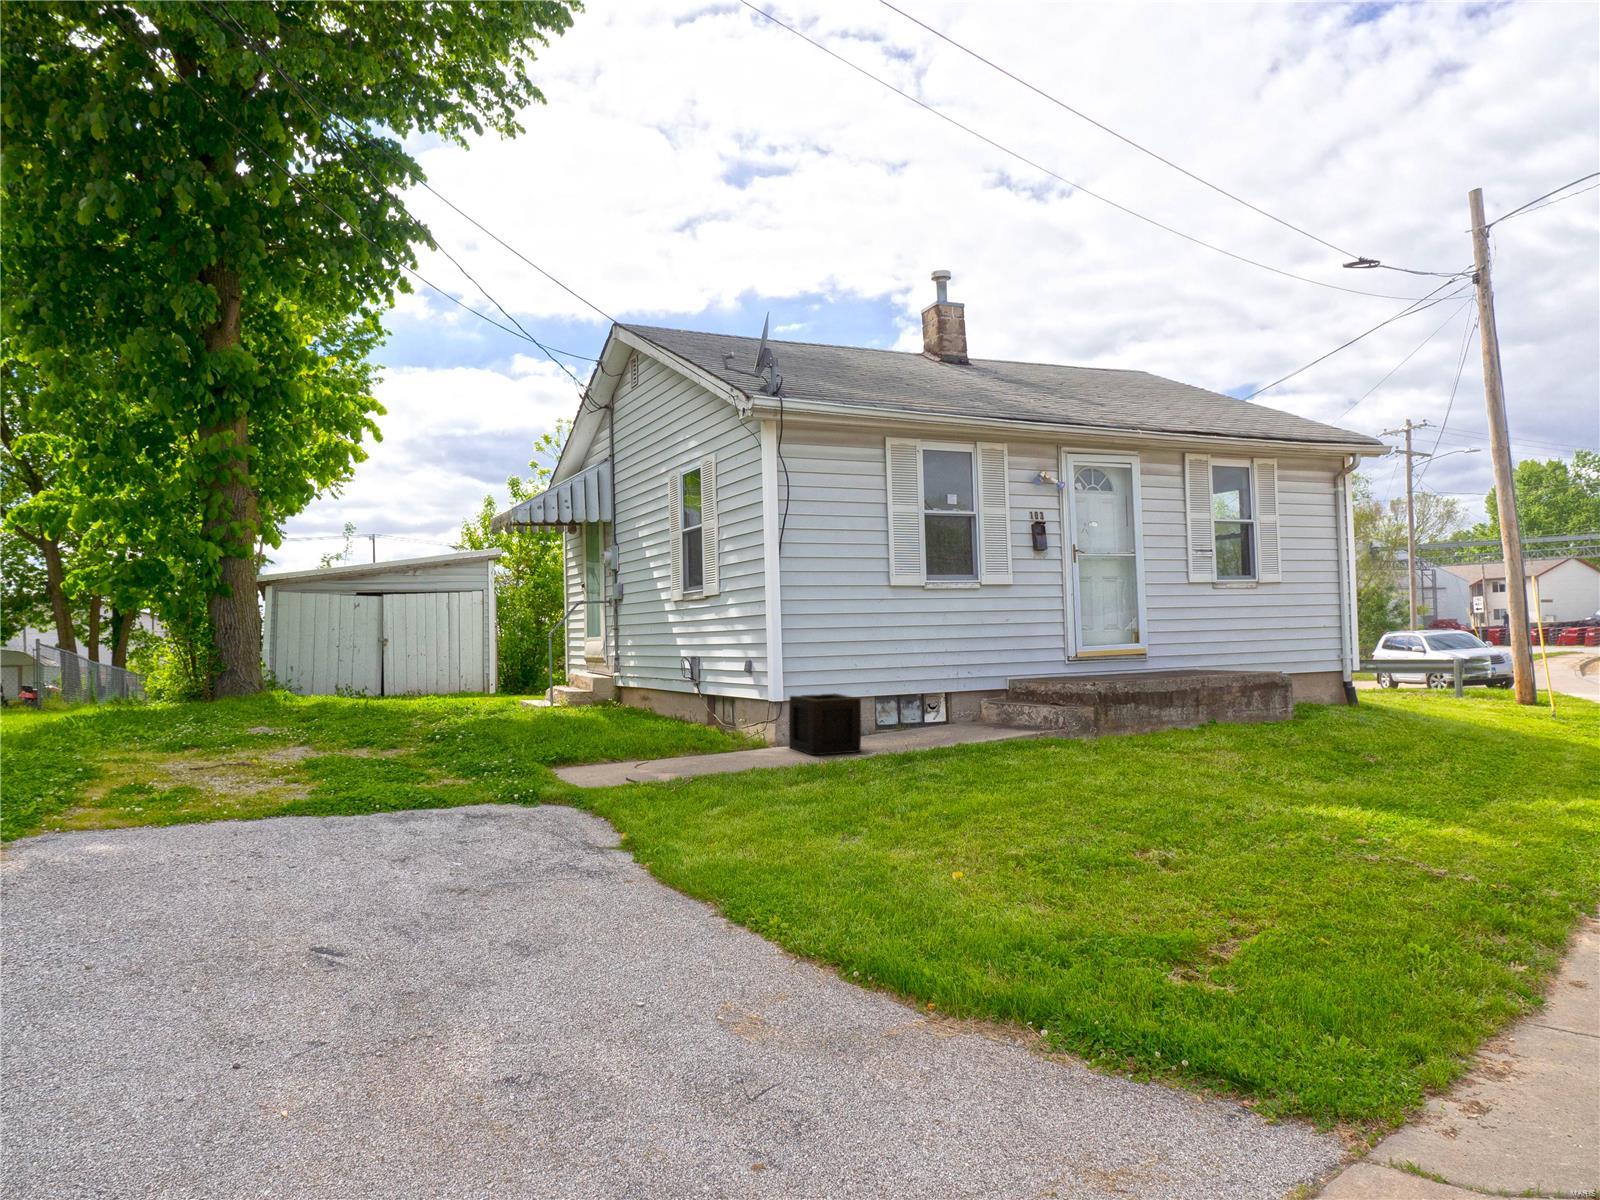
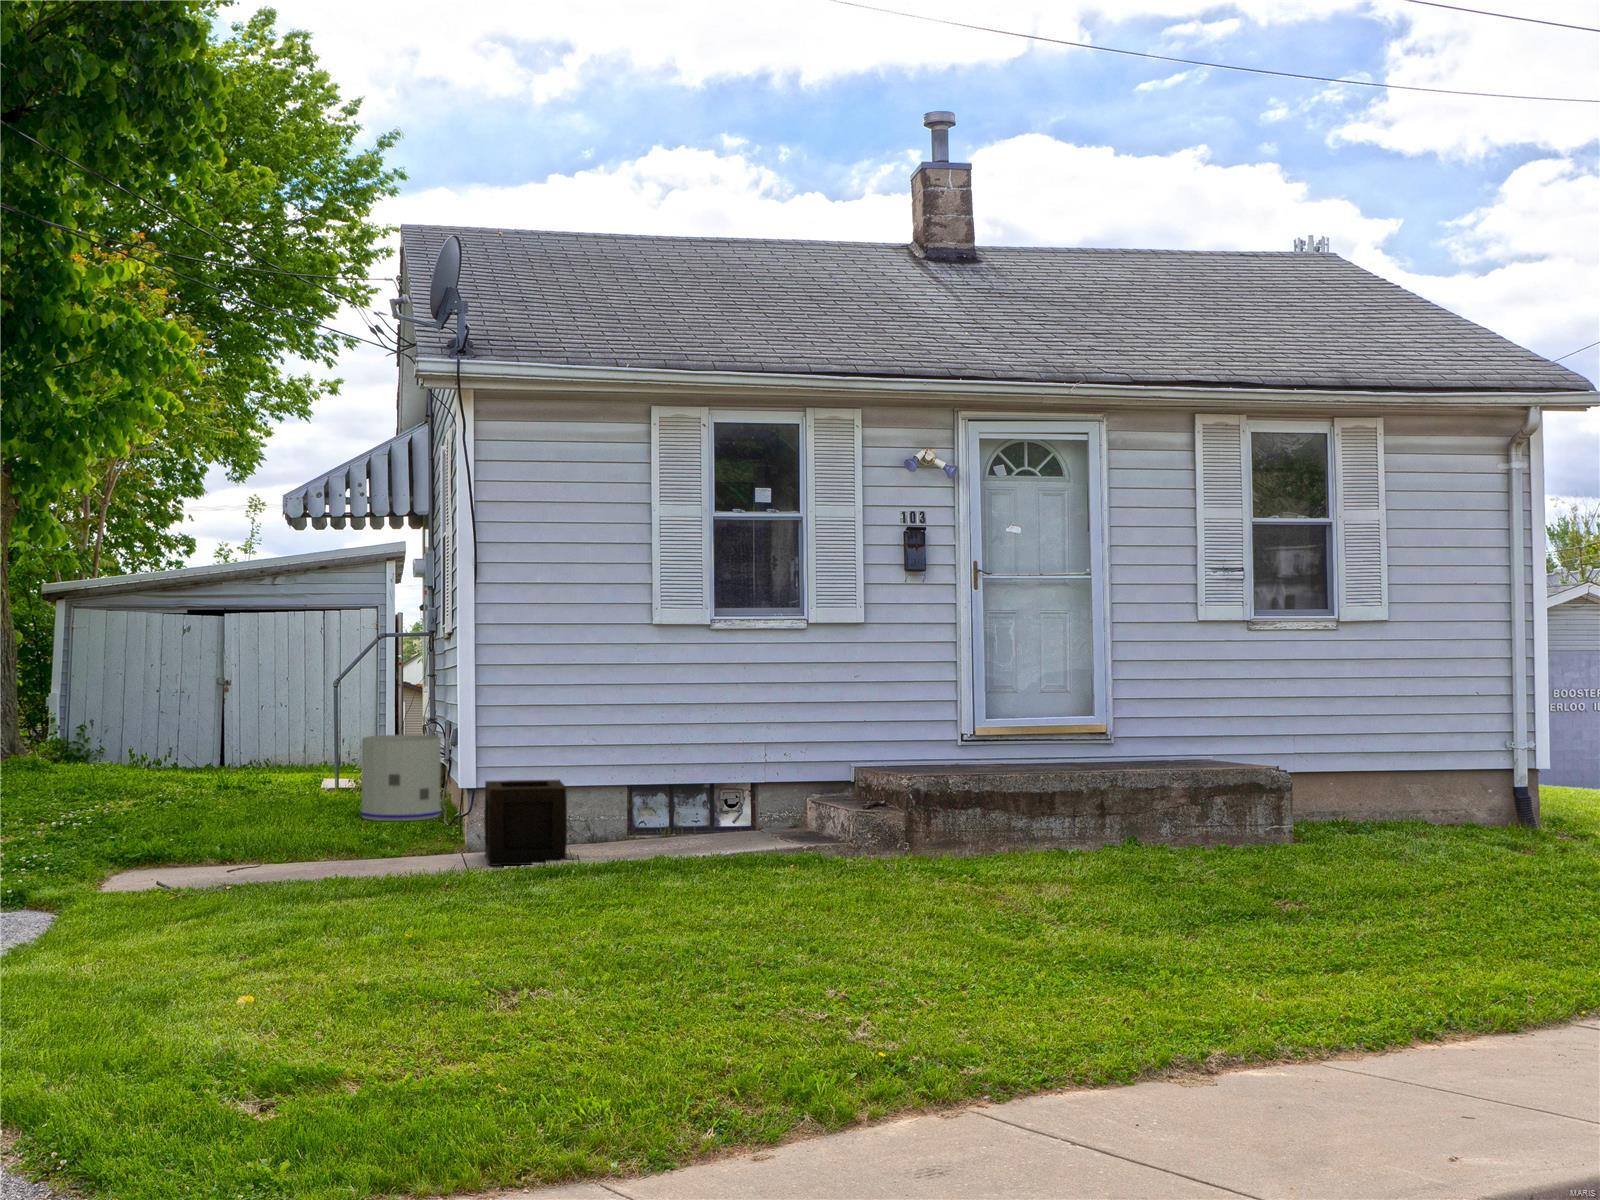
trash can: none [637,667,694,728] -> present [360,735,442,821]

